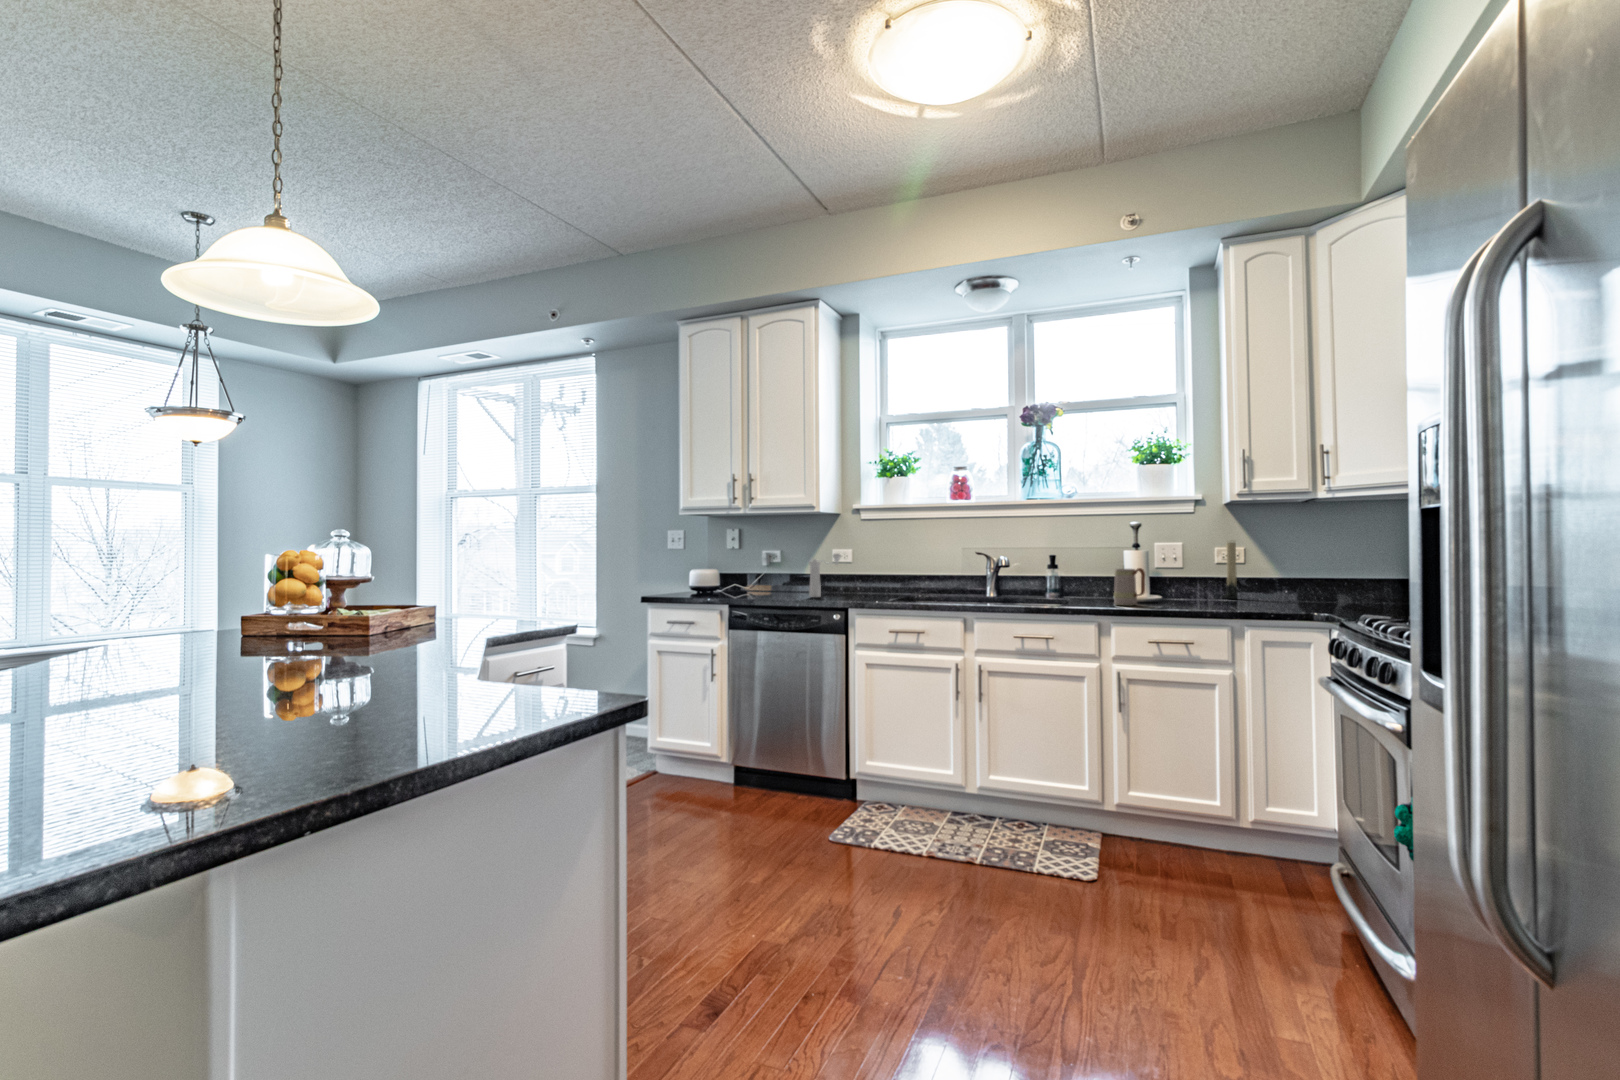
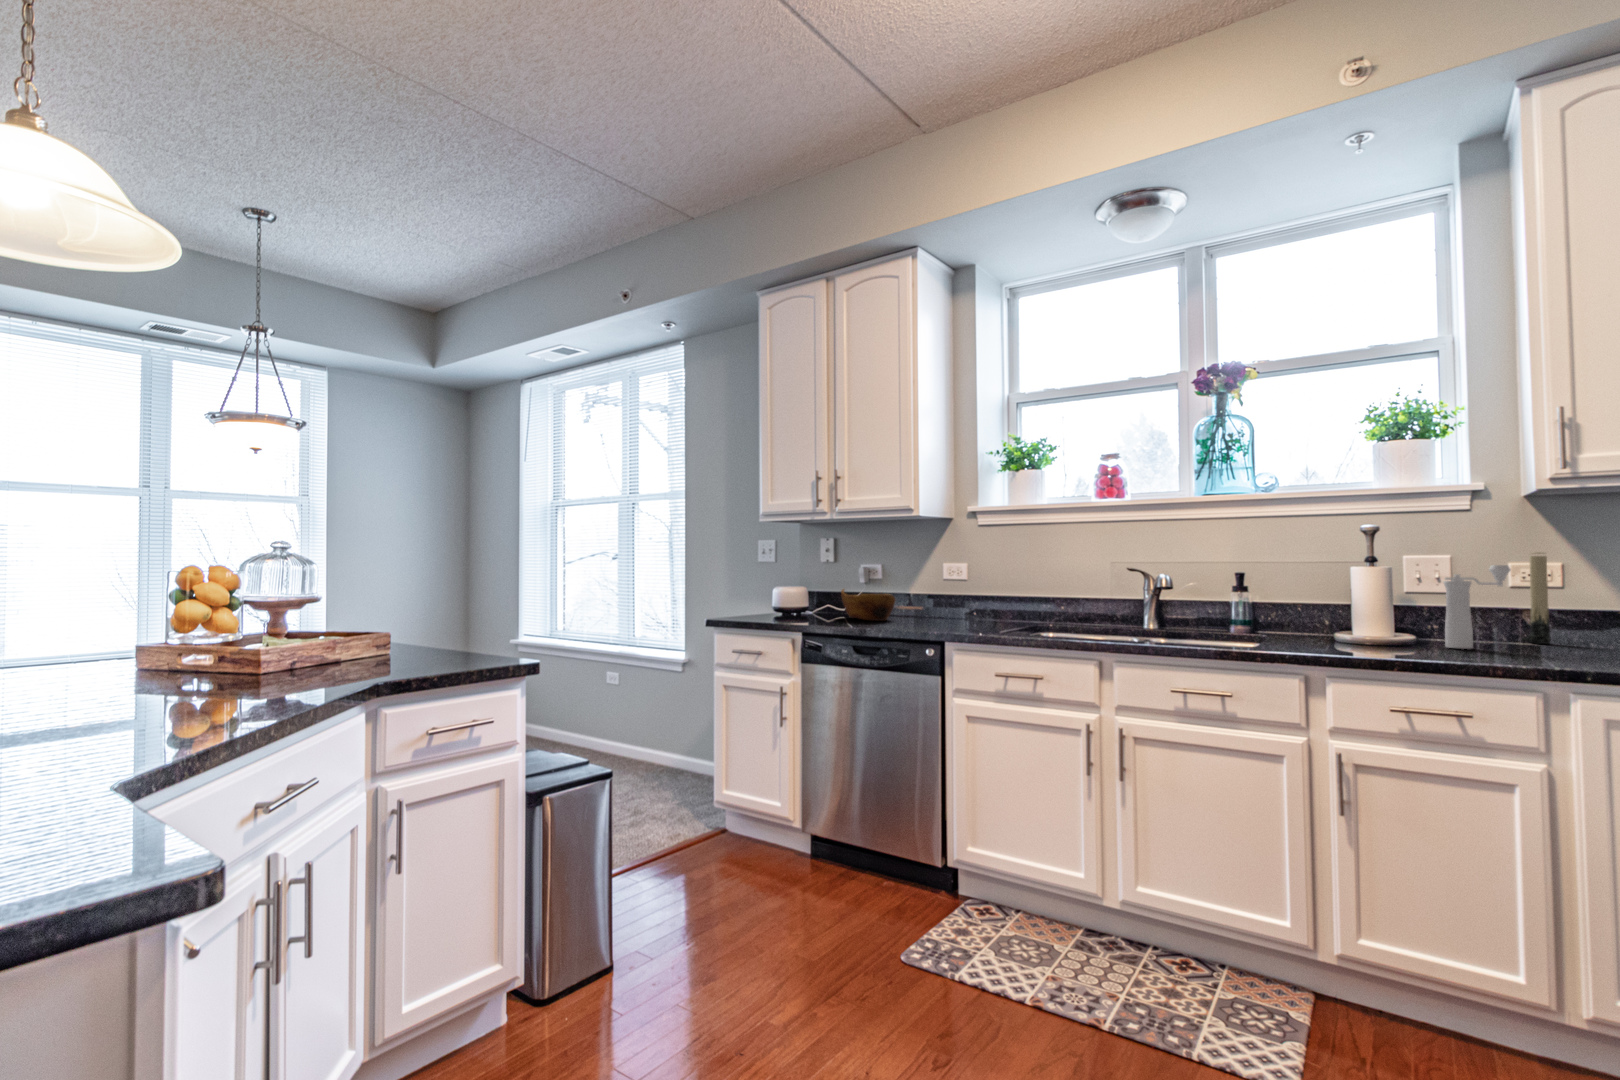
pepper mill: present [809,554,841,597] -> present [1444,565,1510,649]
mug: present [1114,568,1145,606] -> none [1333,595,1386,651]
wooden bowl: none [748,570,796,596] -> present [841,589,895,621]

